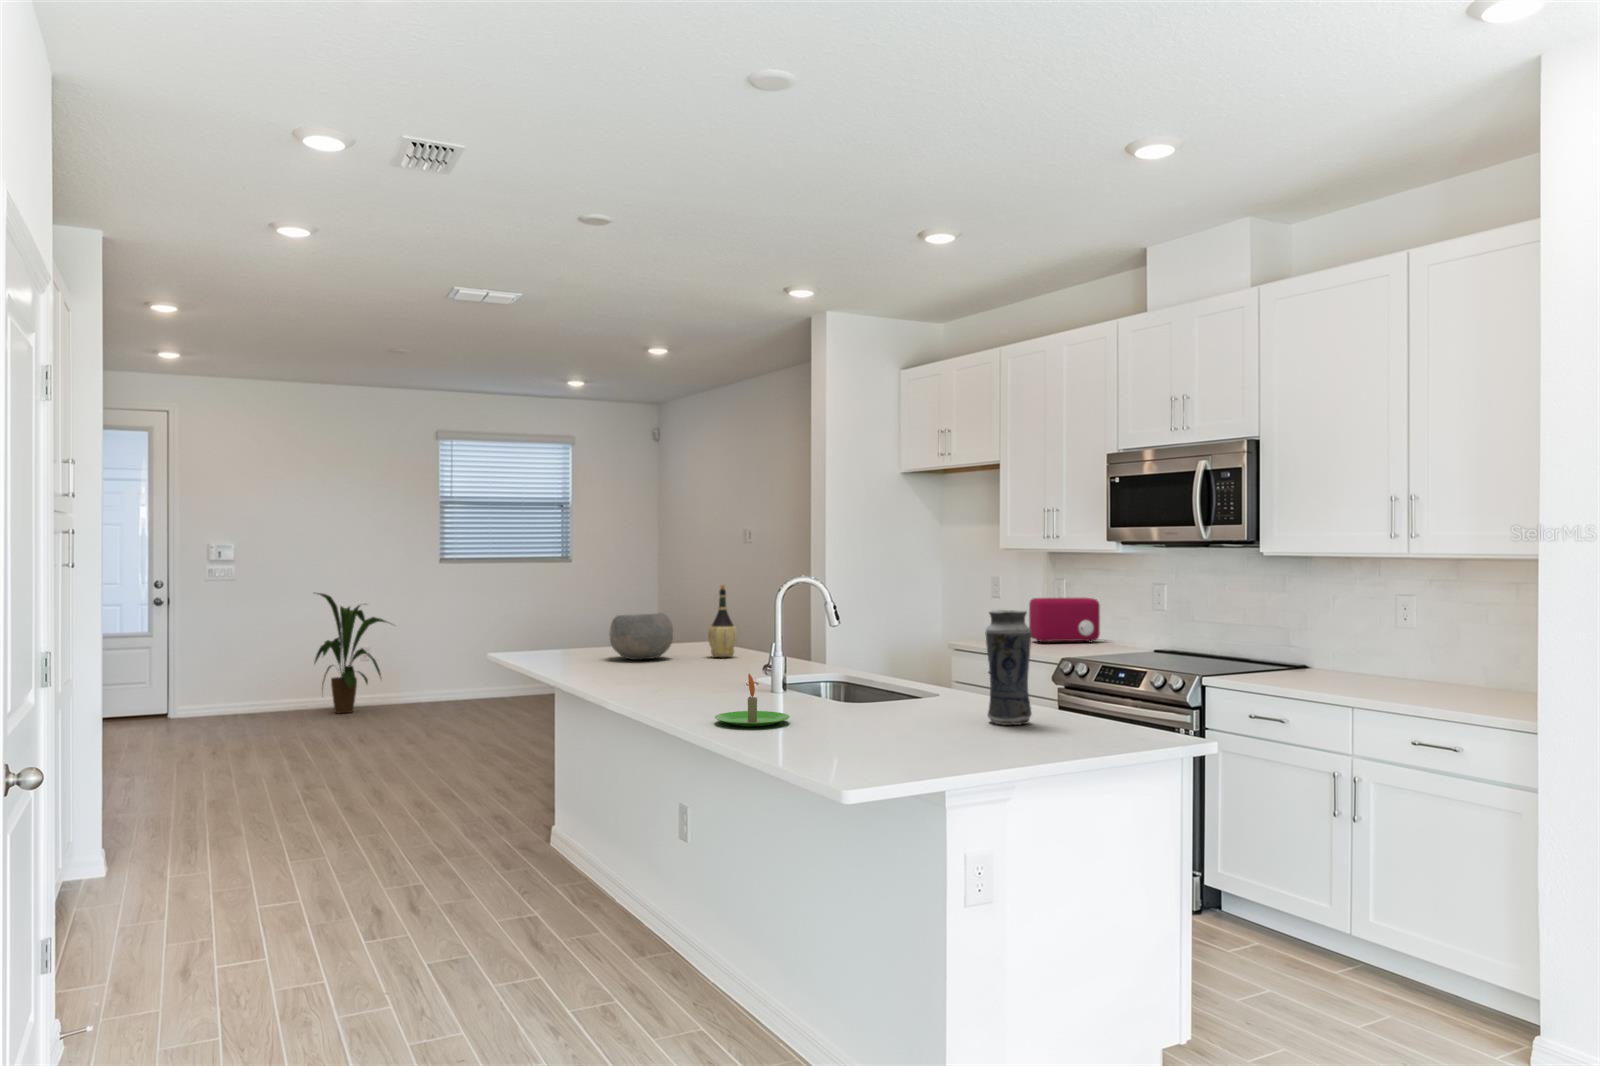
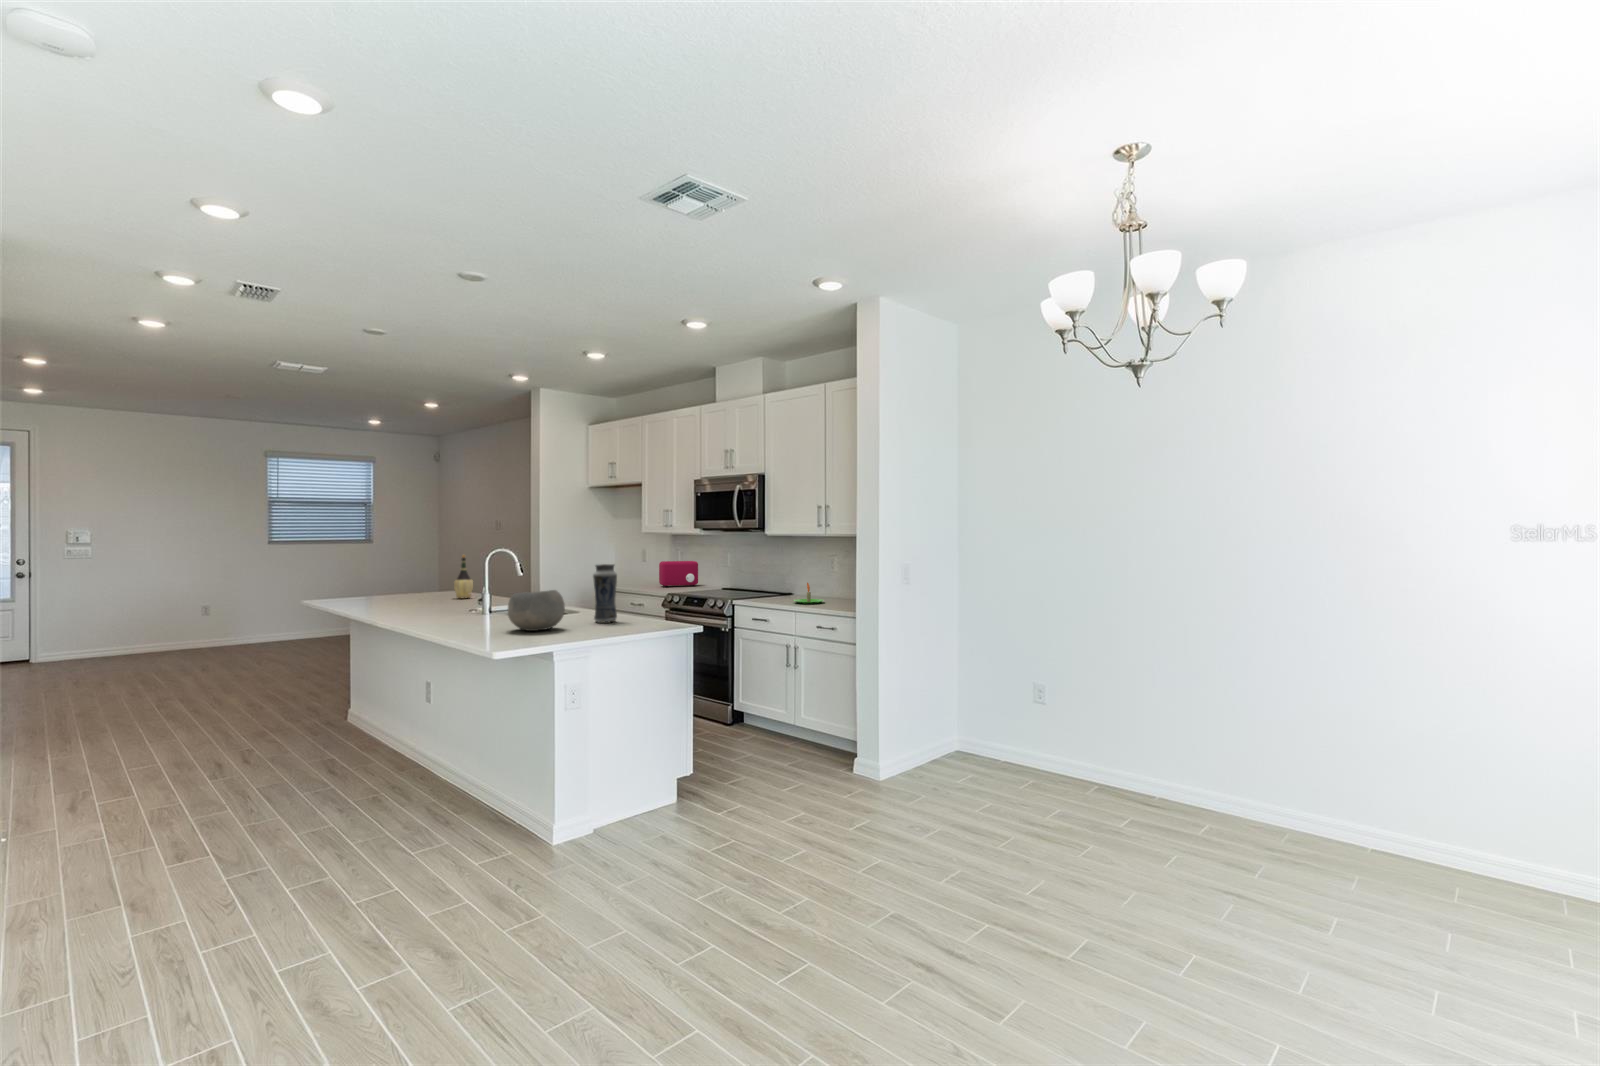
house plant: present [315,593,387,713] -> none [160,567,233,654]
bowl: present [609,613,673,660] -> present [508,590,565,631]
candle: present [715,674,790,726] -> present [793,583,824,604]

